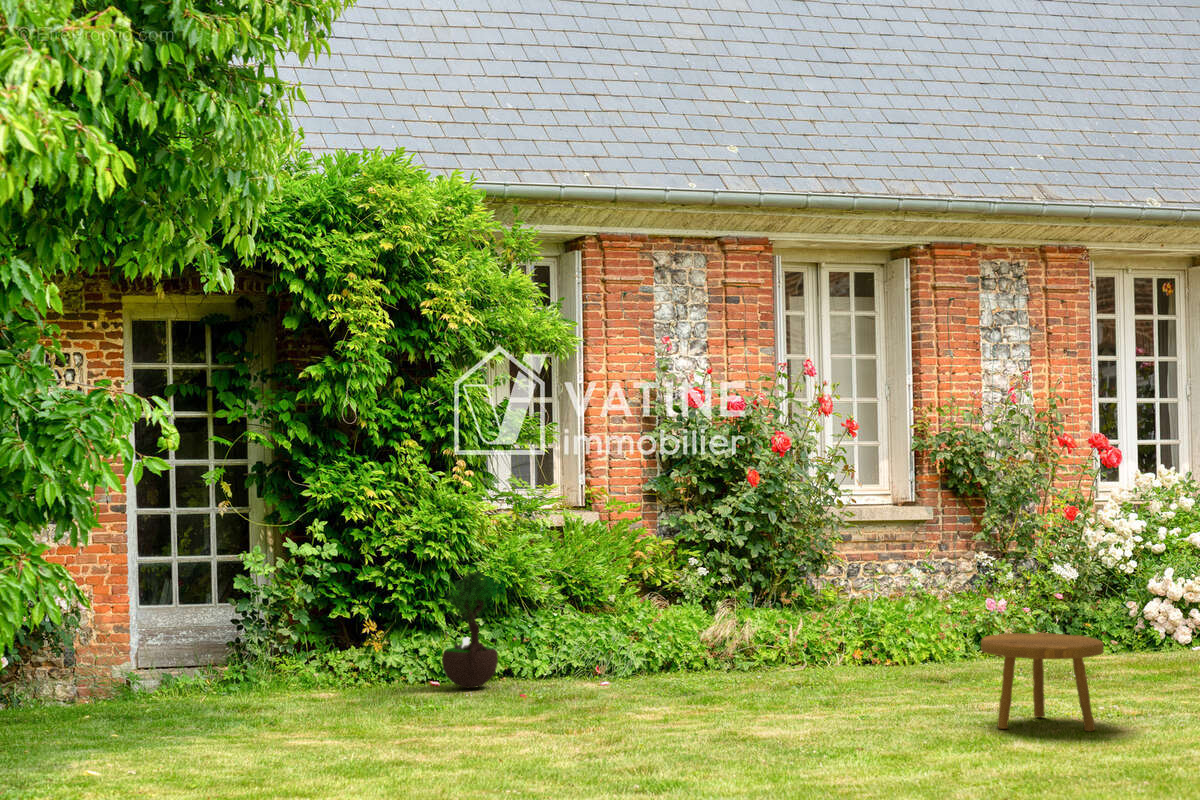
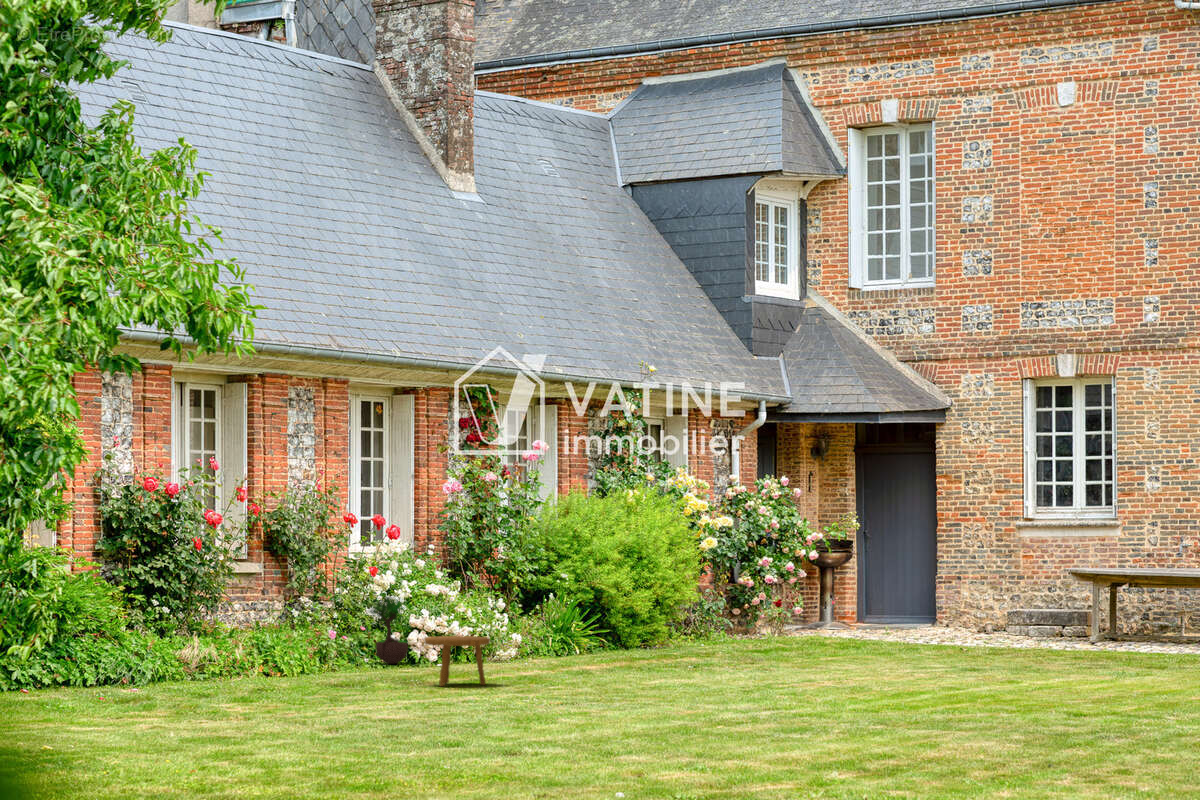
potted tree: present [441,567,505,688] -> present [368,596,408,664]

